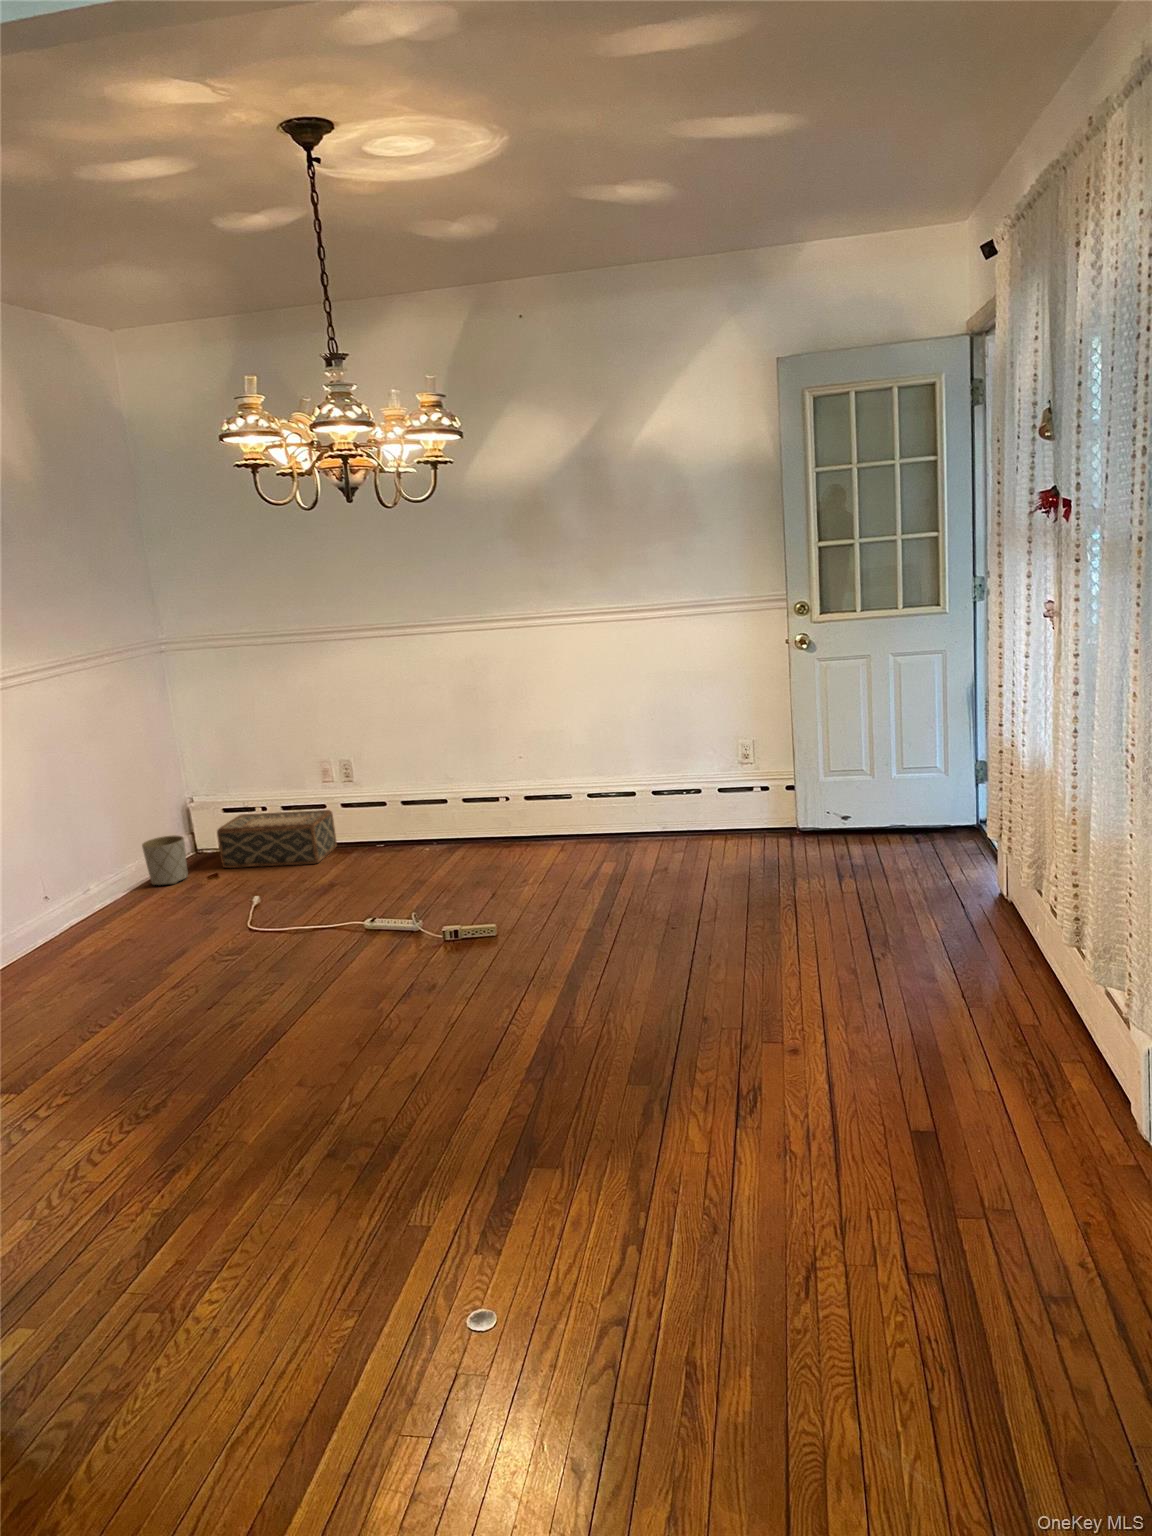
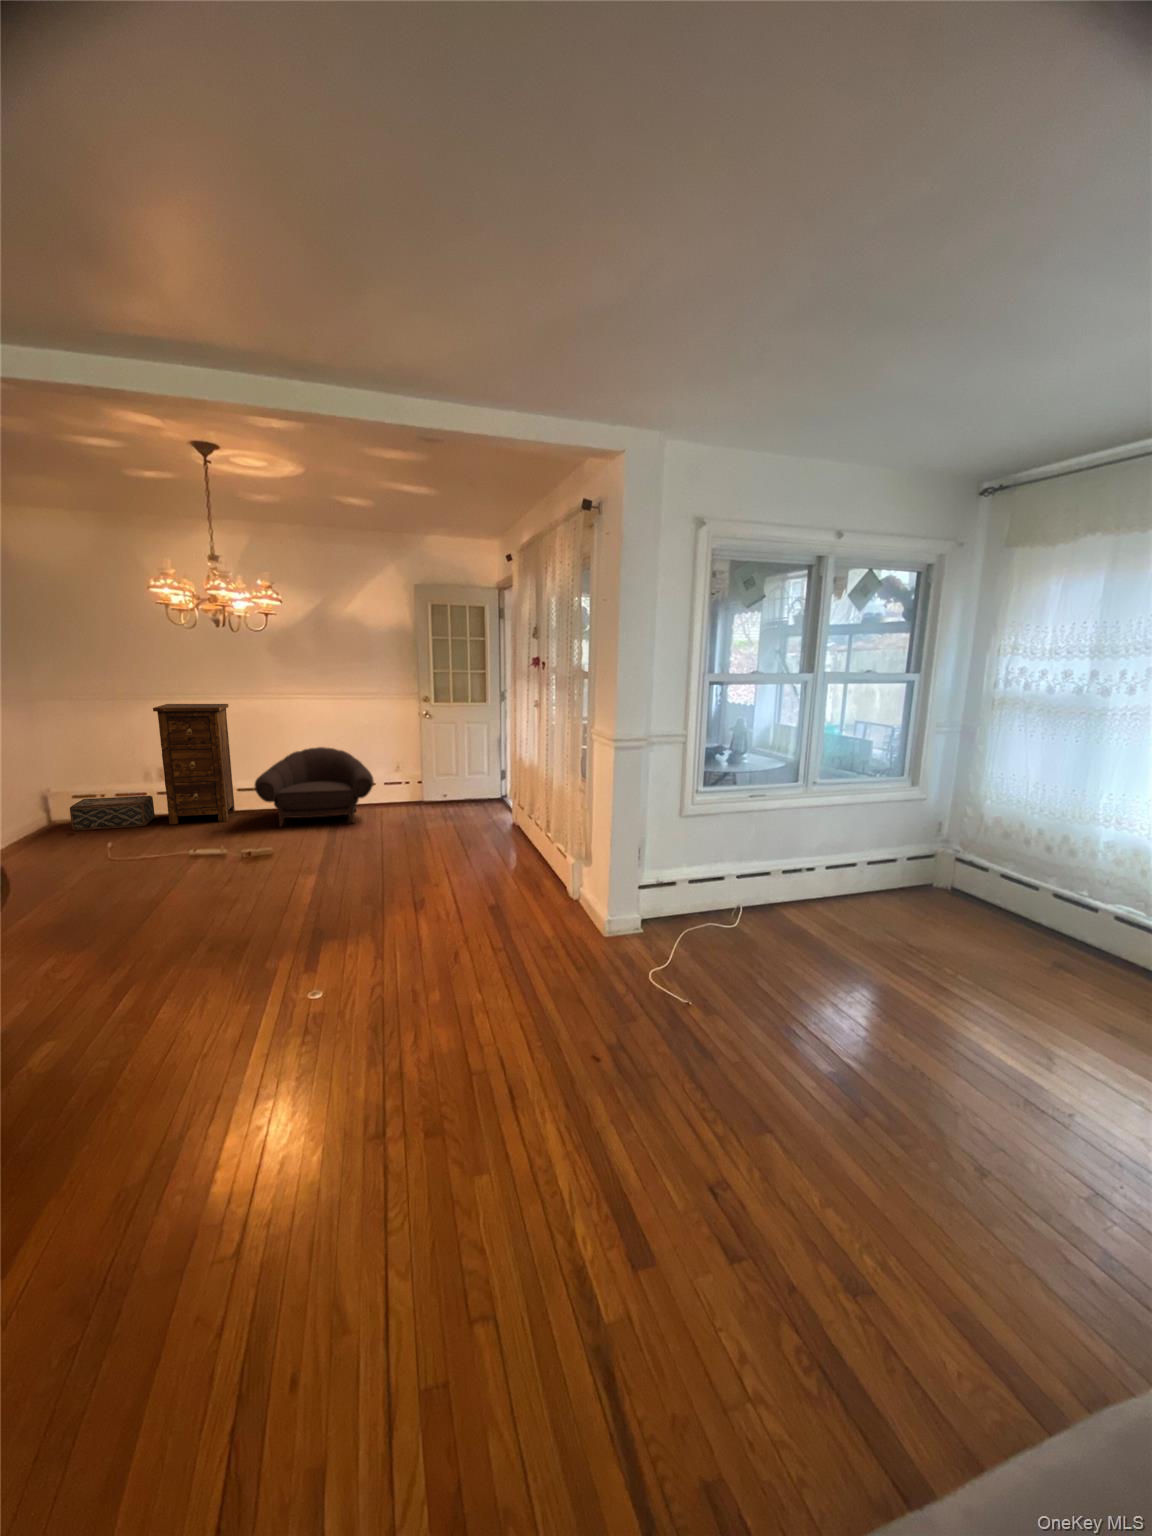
cabinet: none [318,643,456,863] -> present [153,704,235,824]
armchair: none [472,719,688,878] -> present [255,747,374,827]
planter: present [142,835,188,885] -> none [12,811,47,842]

